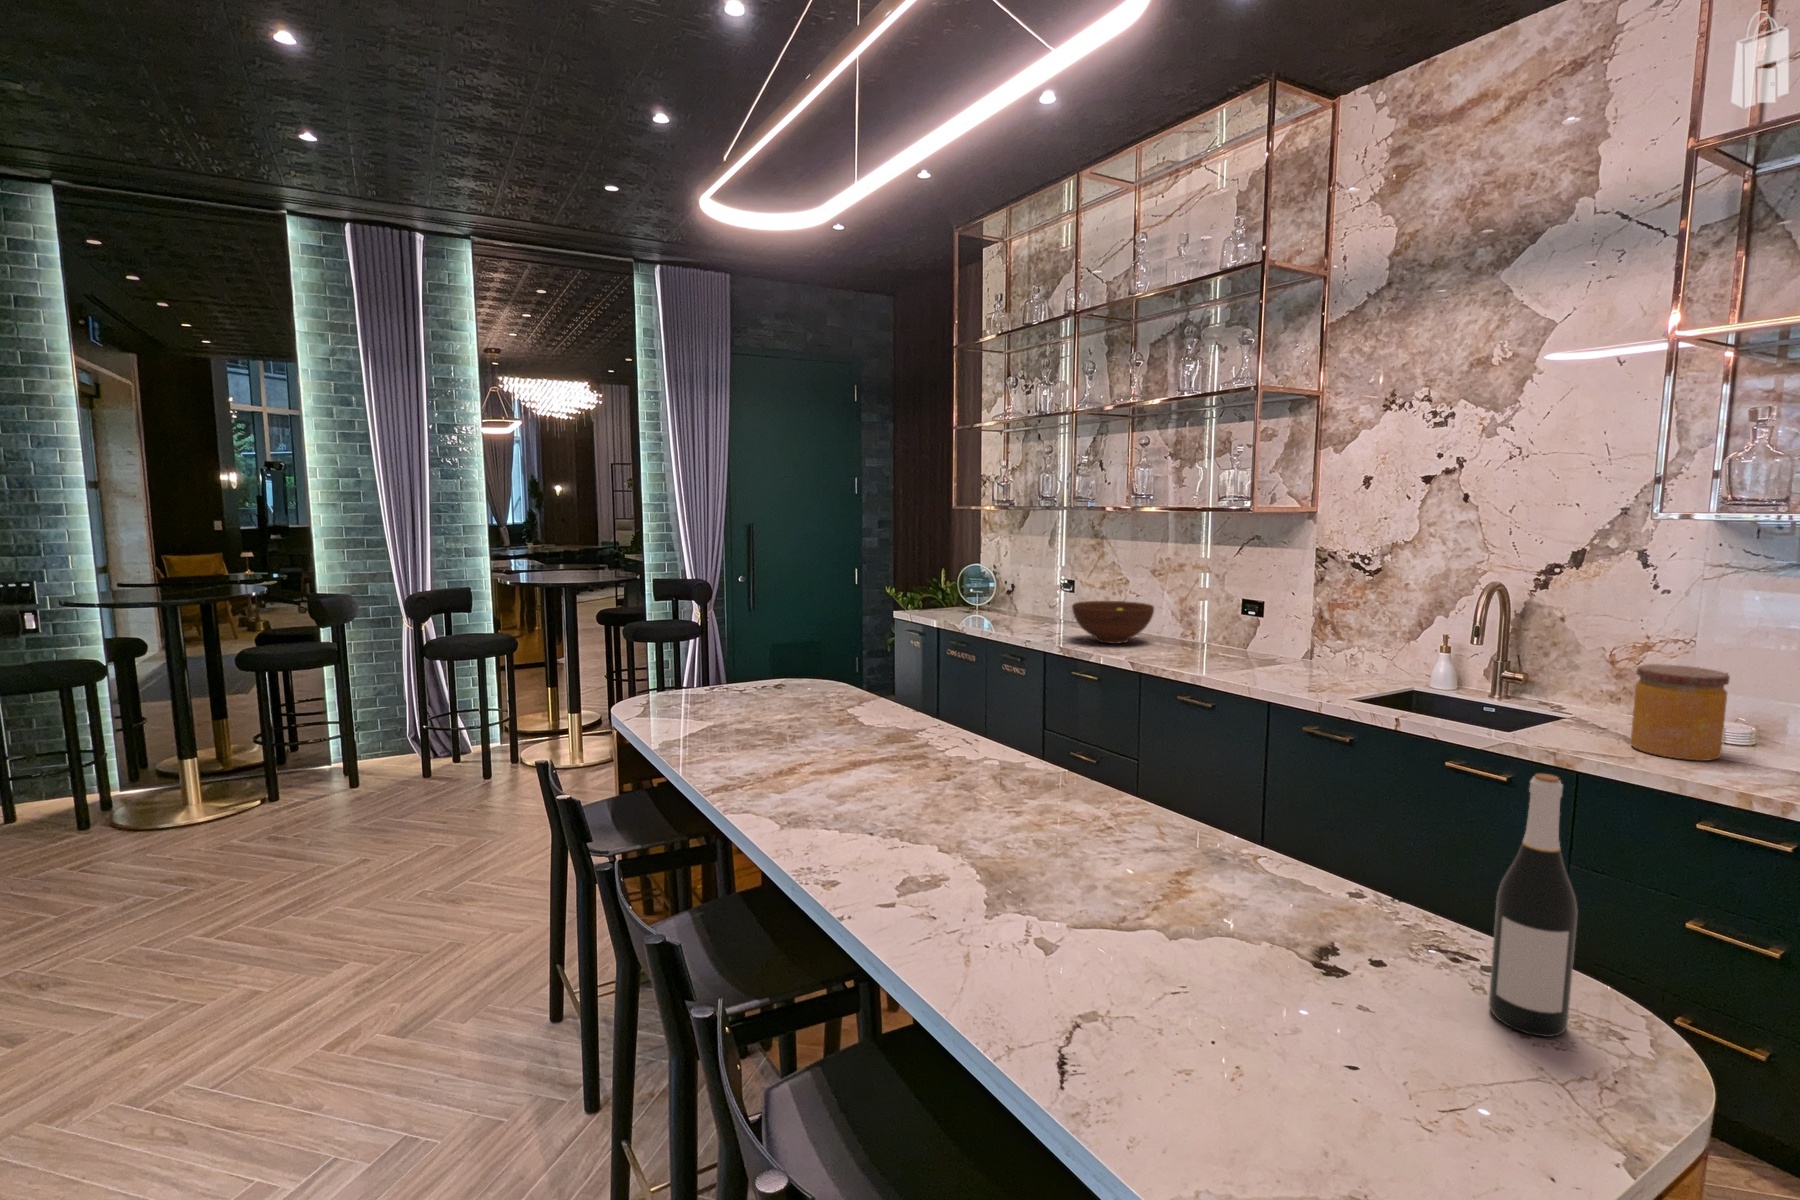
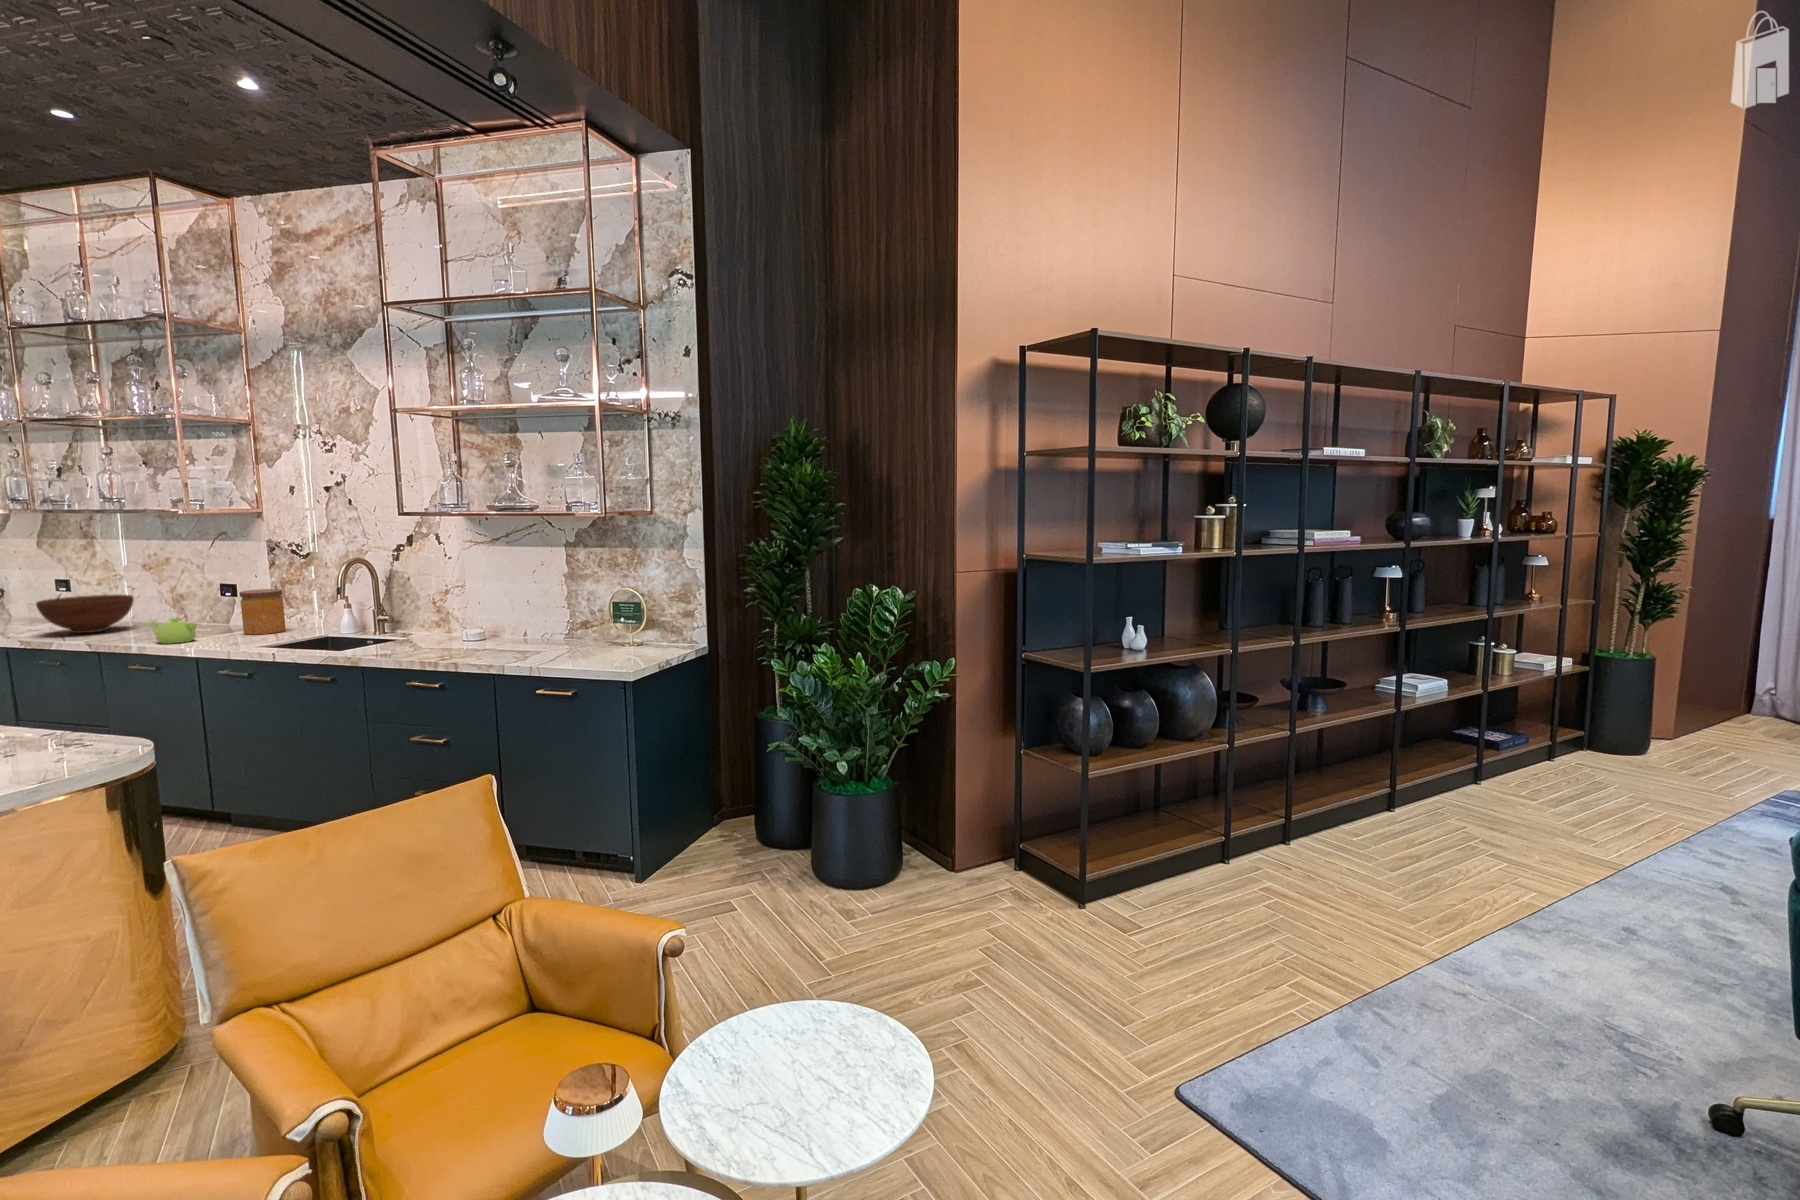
teapot: none [1201,640,1257,675] -> present [150,618,197,644]
jar: present [1630,664,1730,761] -> present [239,589,286,635]
wine bottle: present [1489,774,1578,1037] -> none [48,648,97,770]

